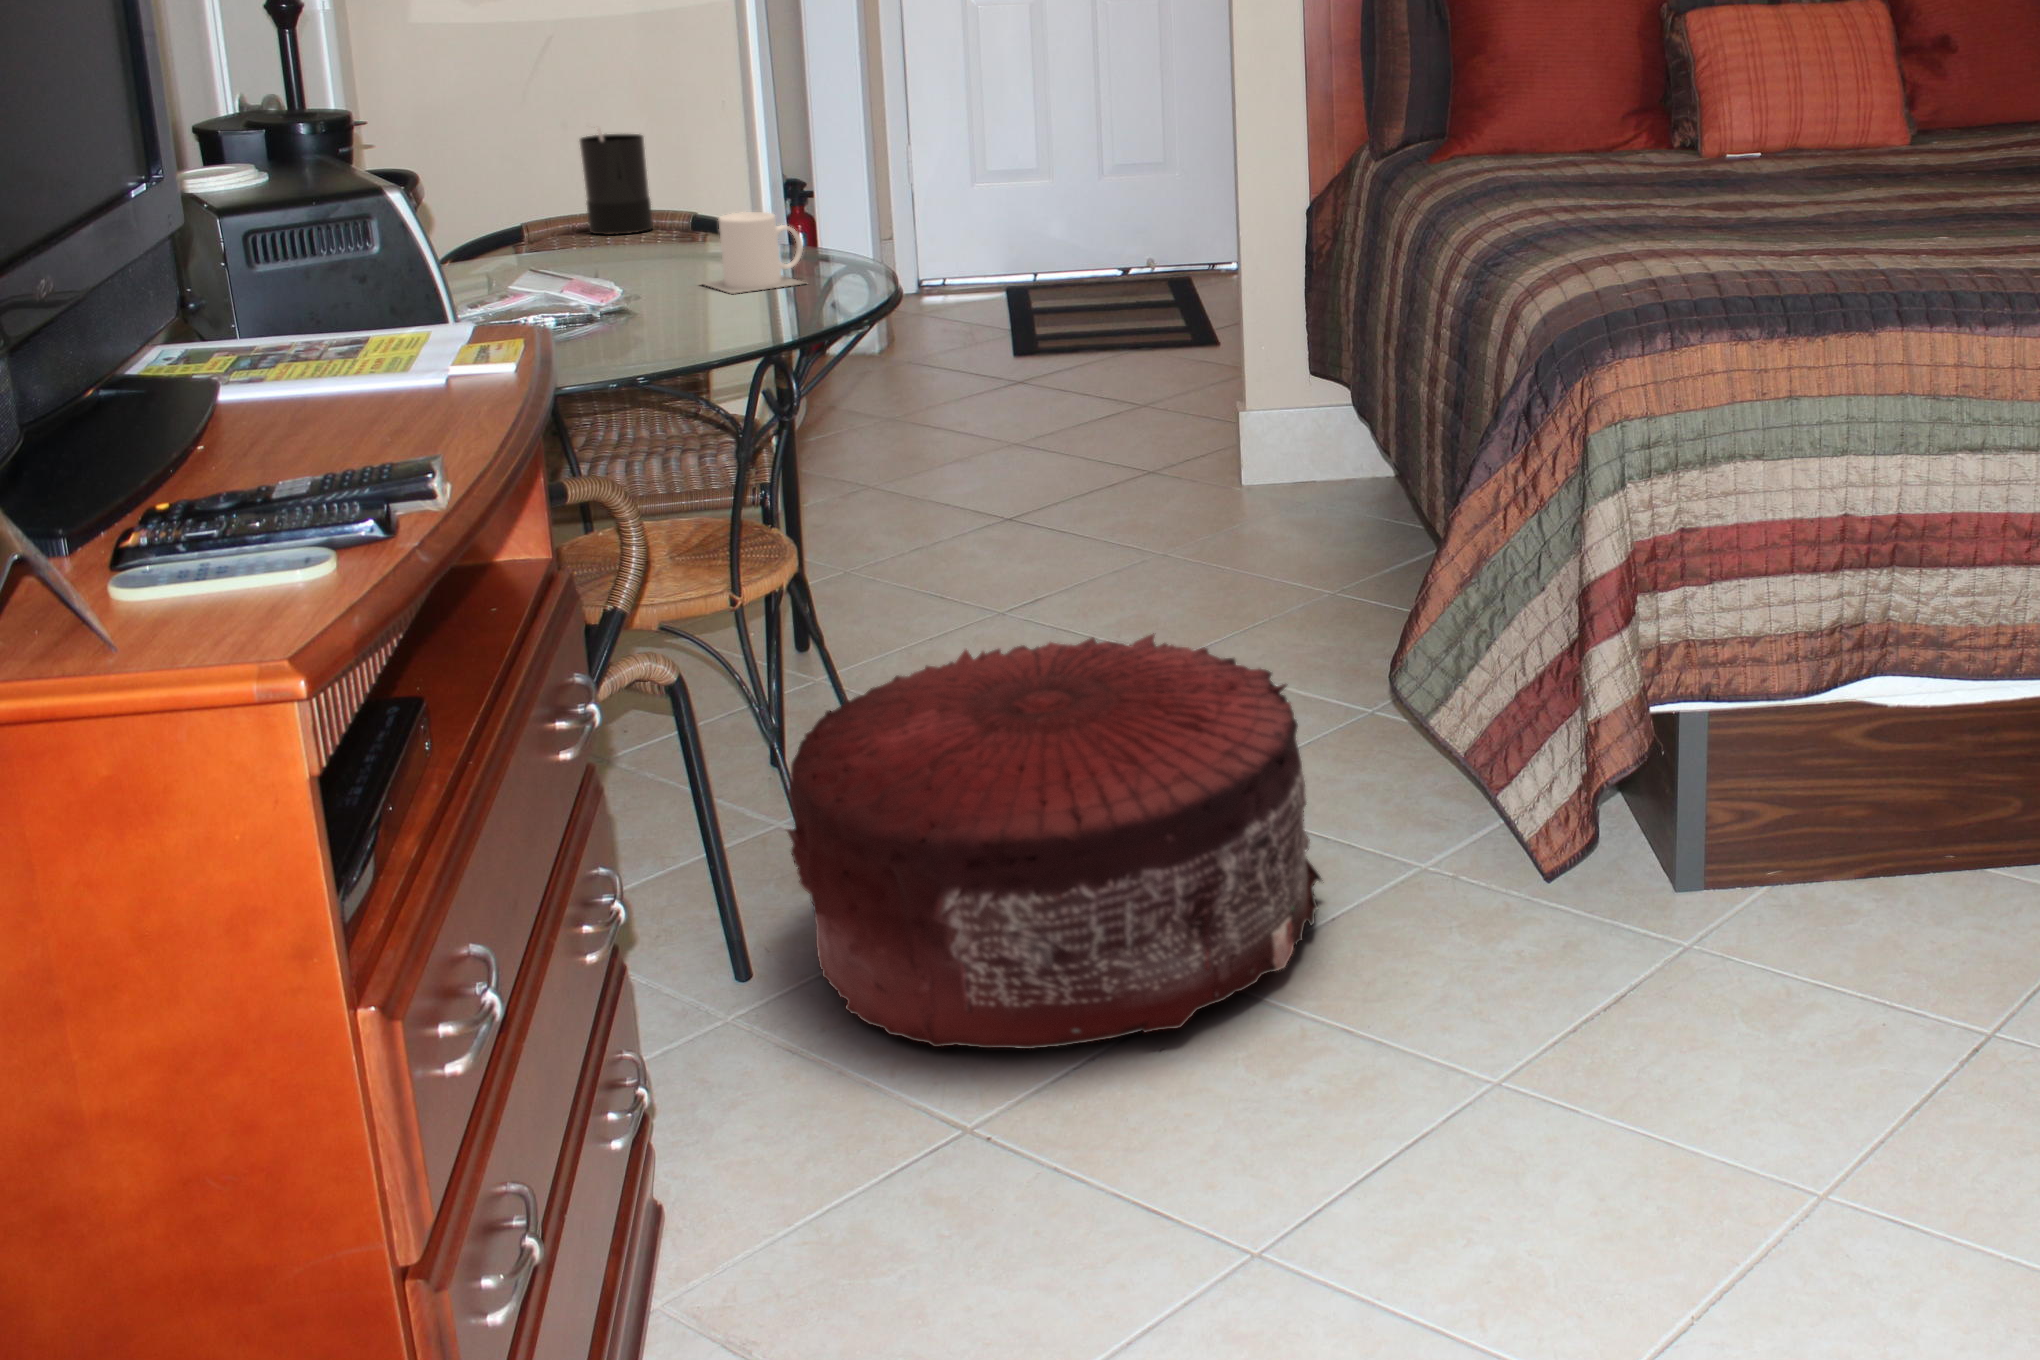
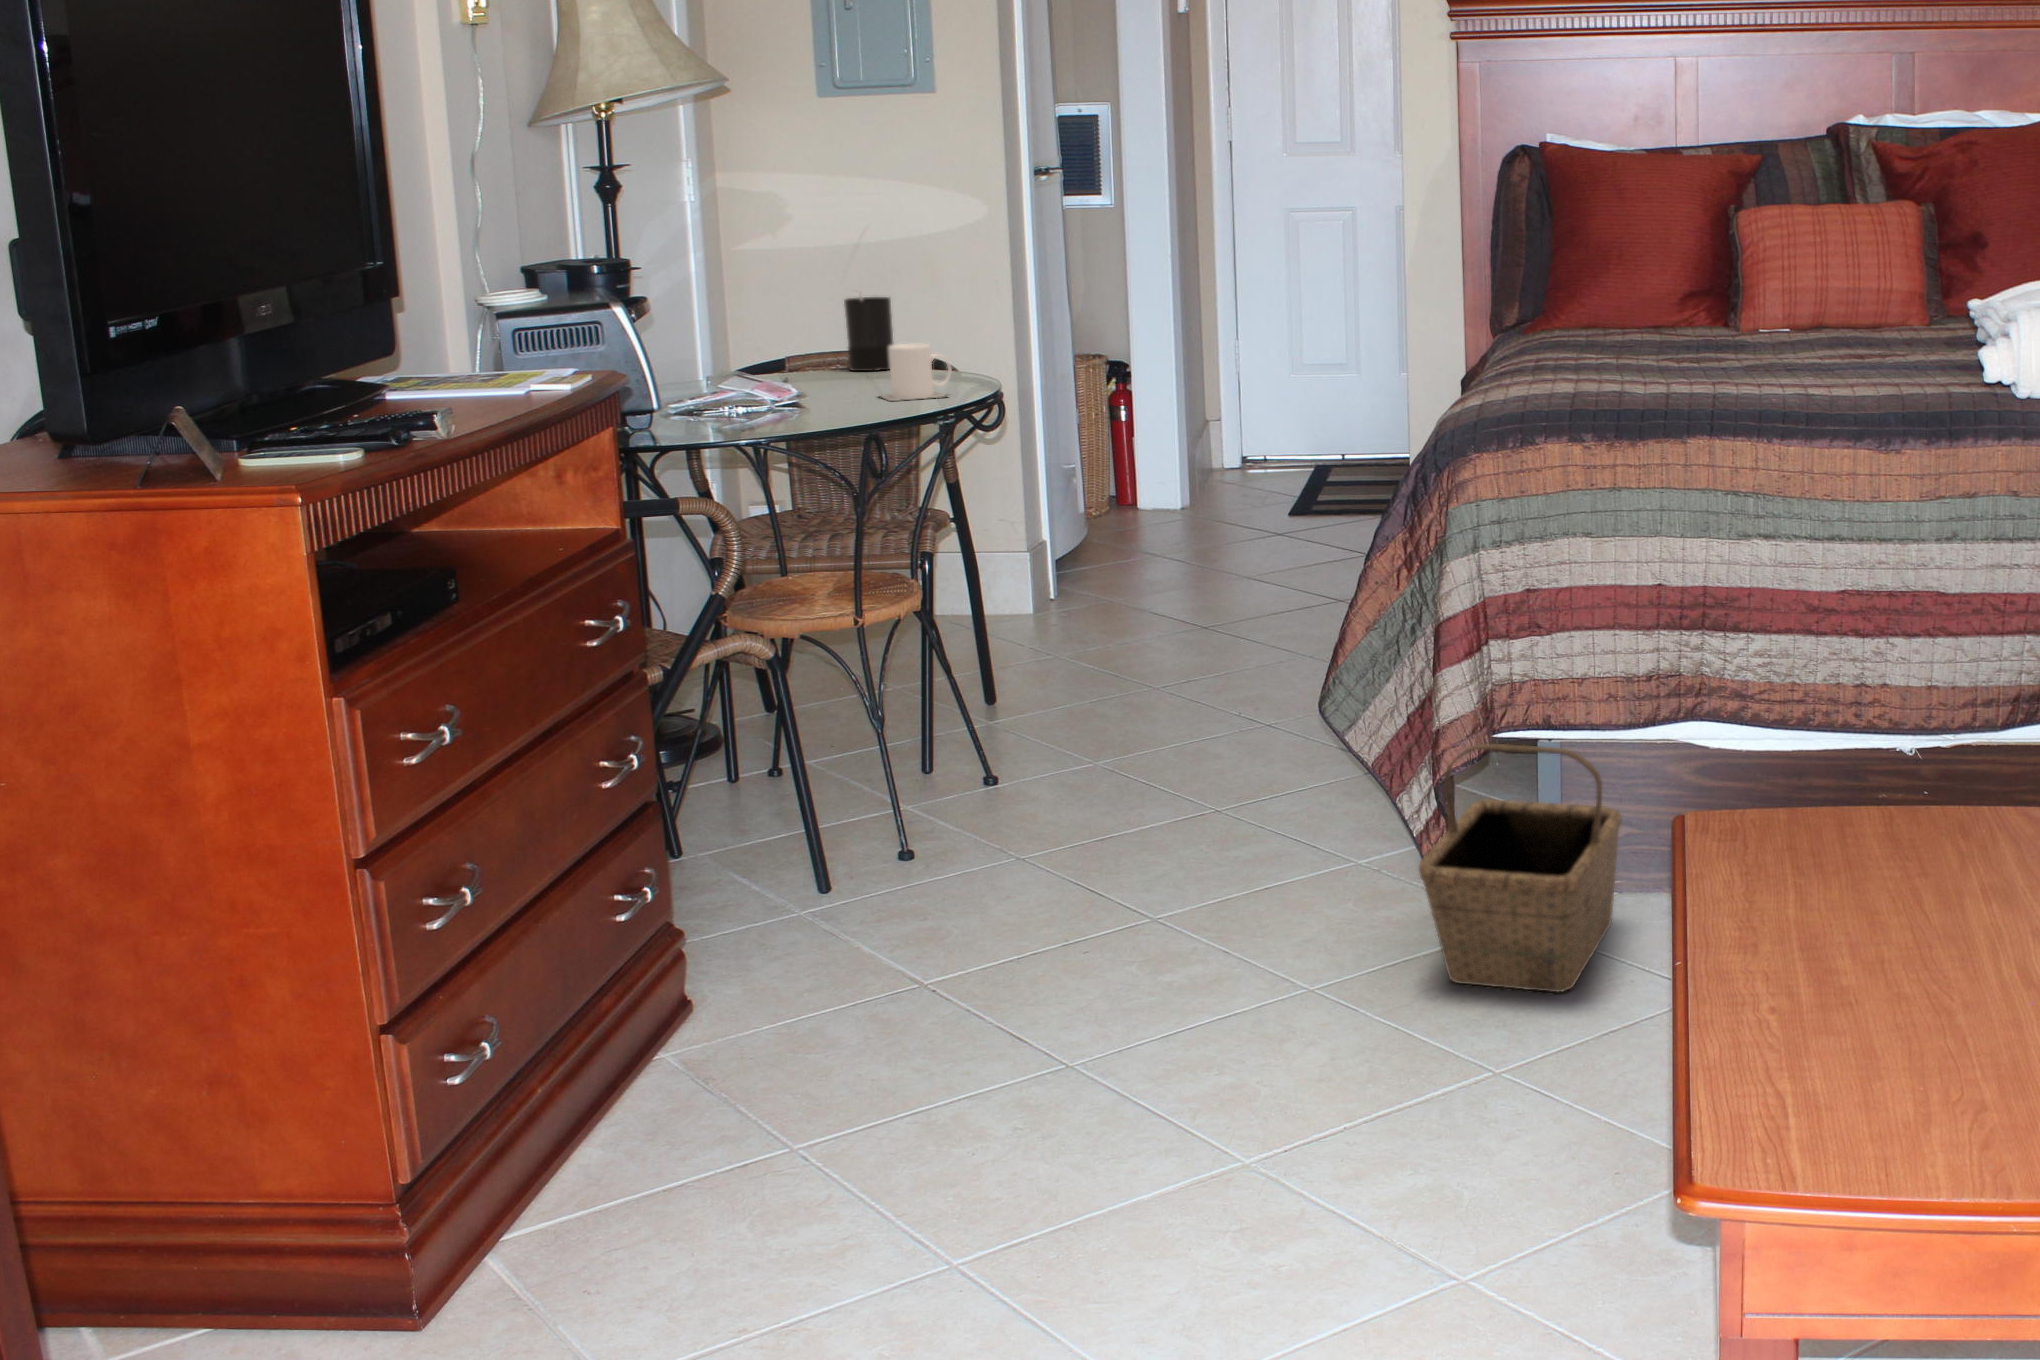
pouf: present [787,633,1323,1049] -> none [857,667,1267,943]
basket: none [1617,734,1834,1049] -> present [1419,744,1622,992]

